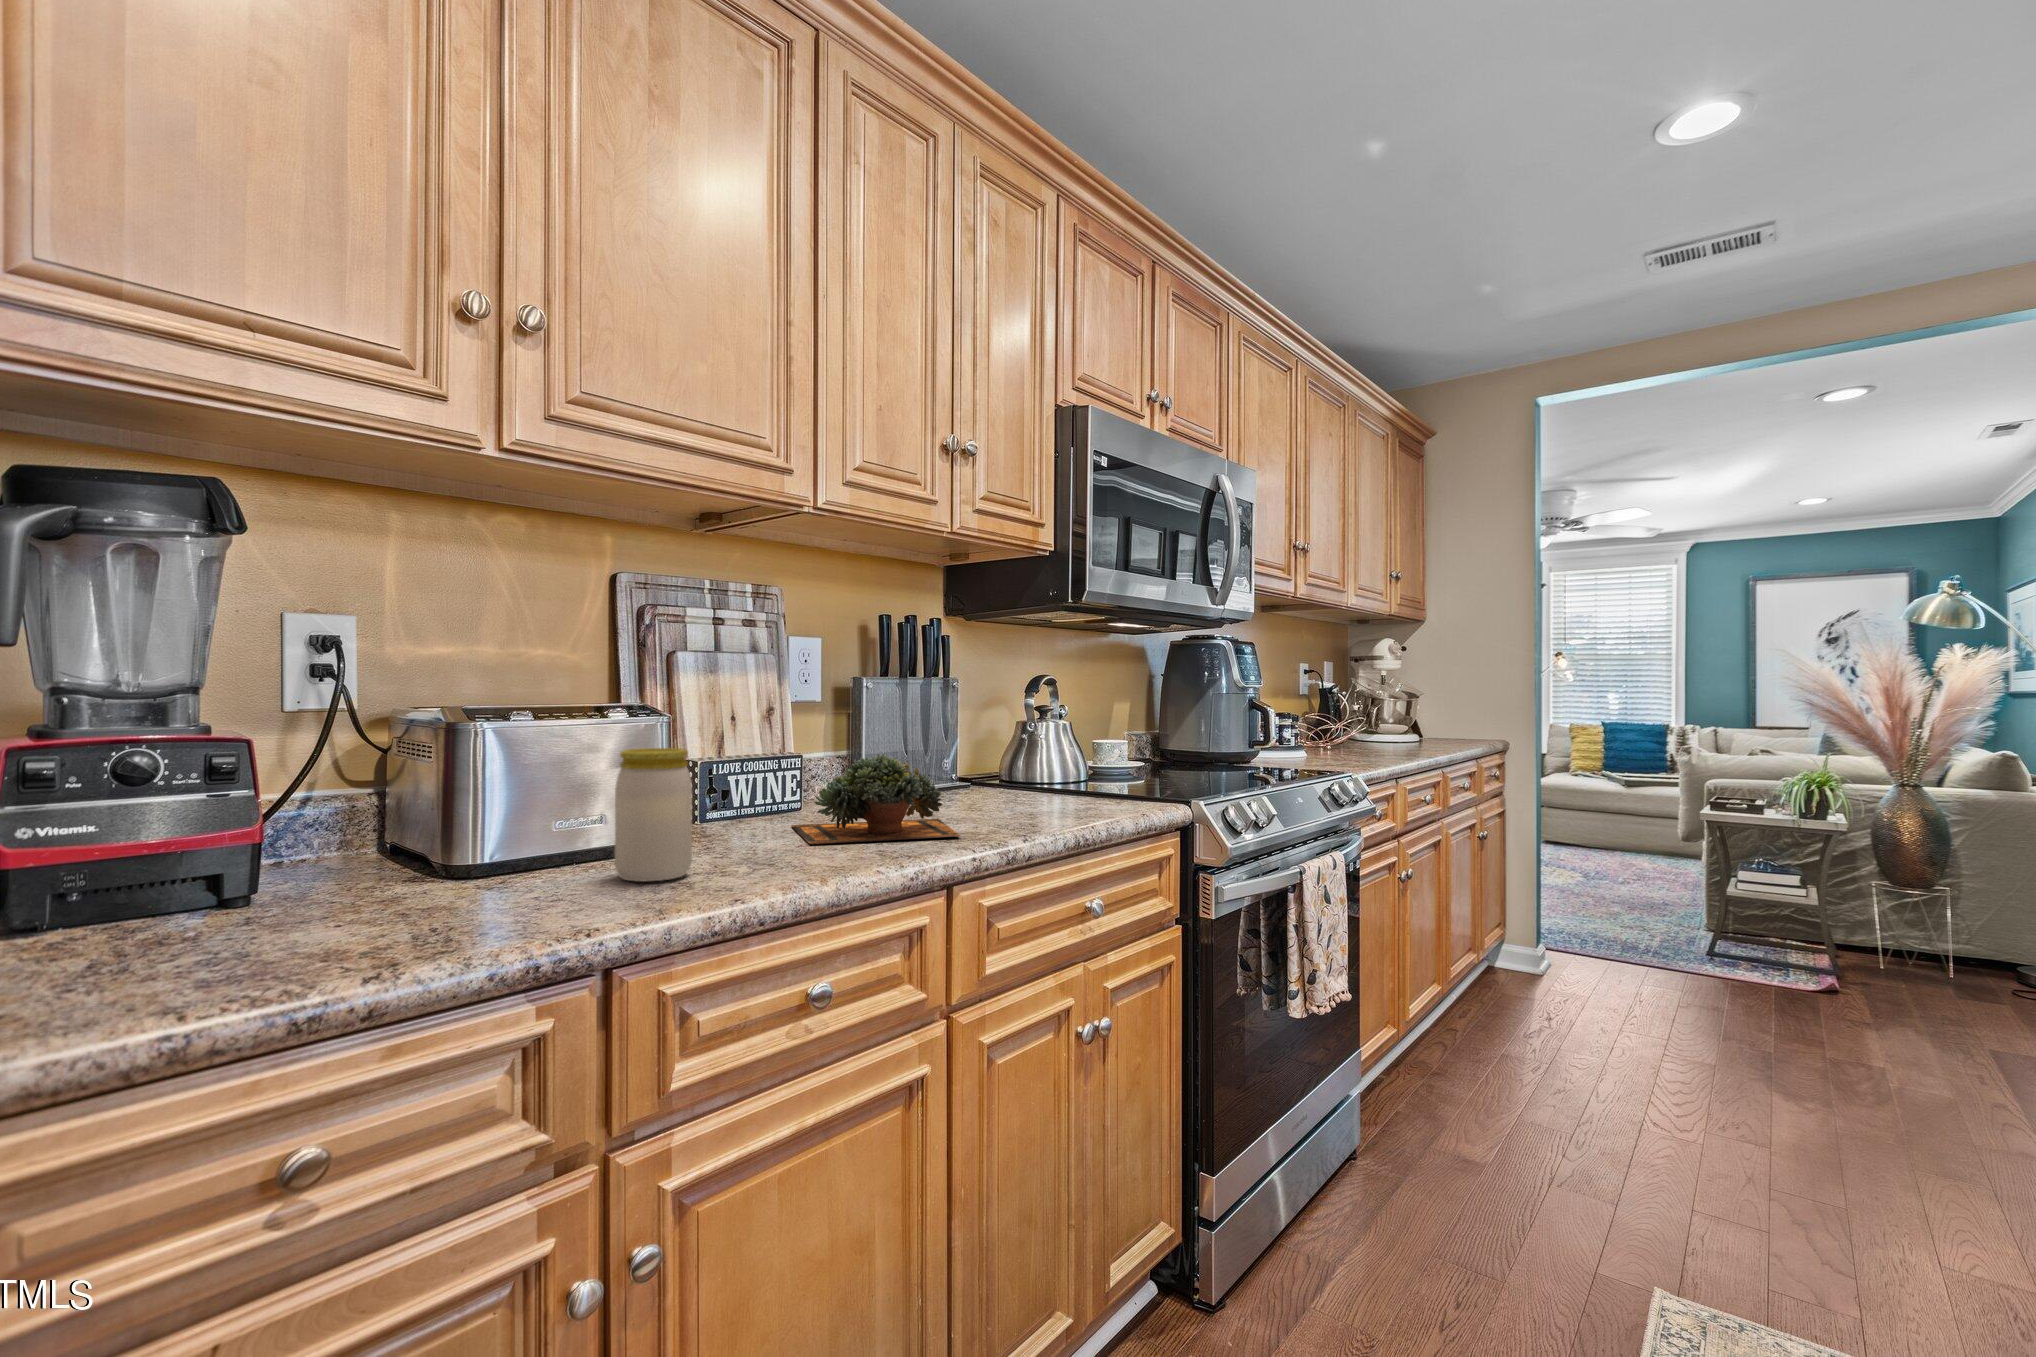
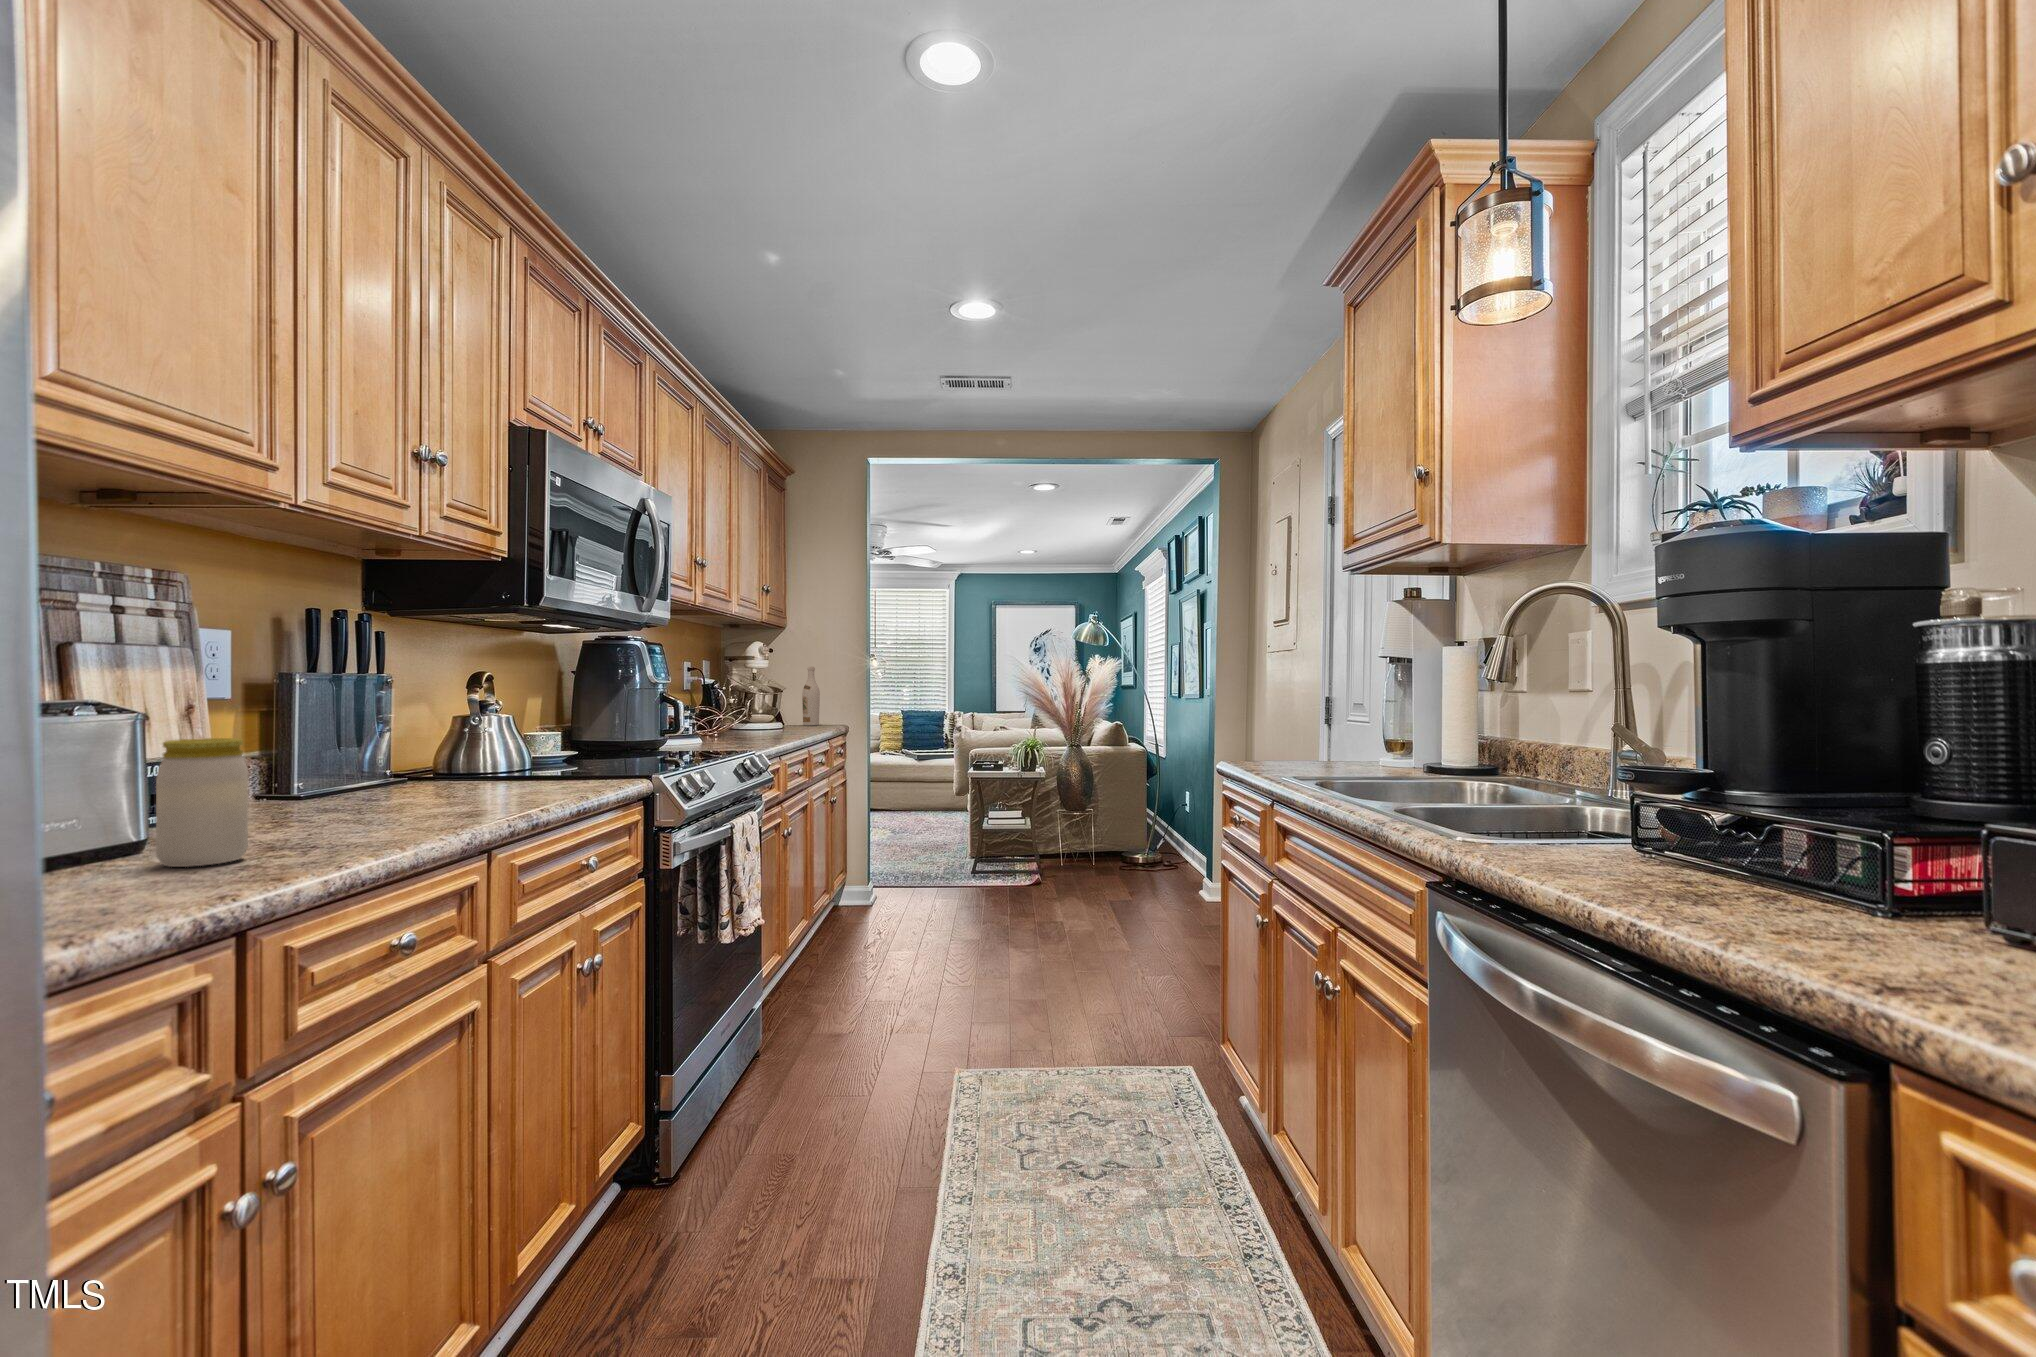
wine bottle: none [1447,668,1470,740] -> present [802,667,820,726]
succulent plant: present [791,754,961,844] -> none [276,742,479,828]

